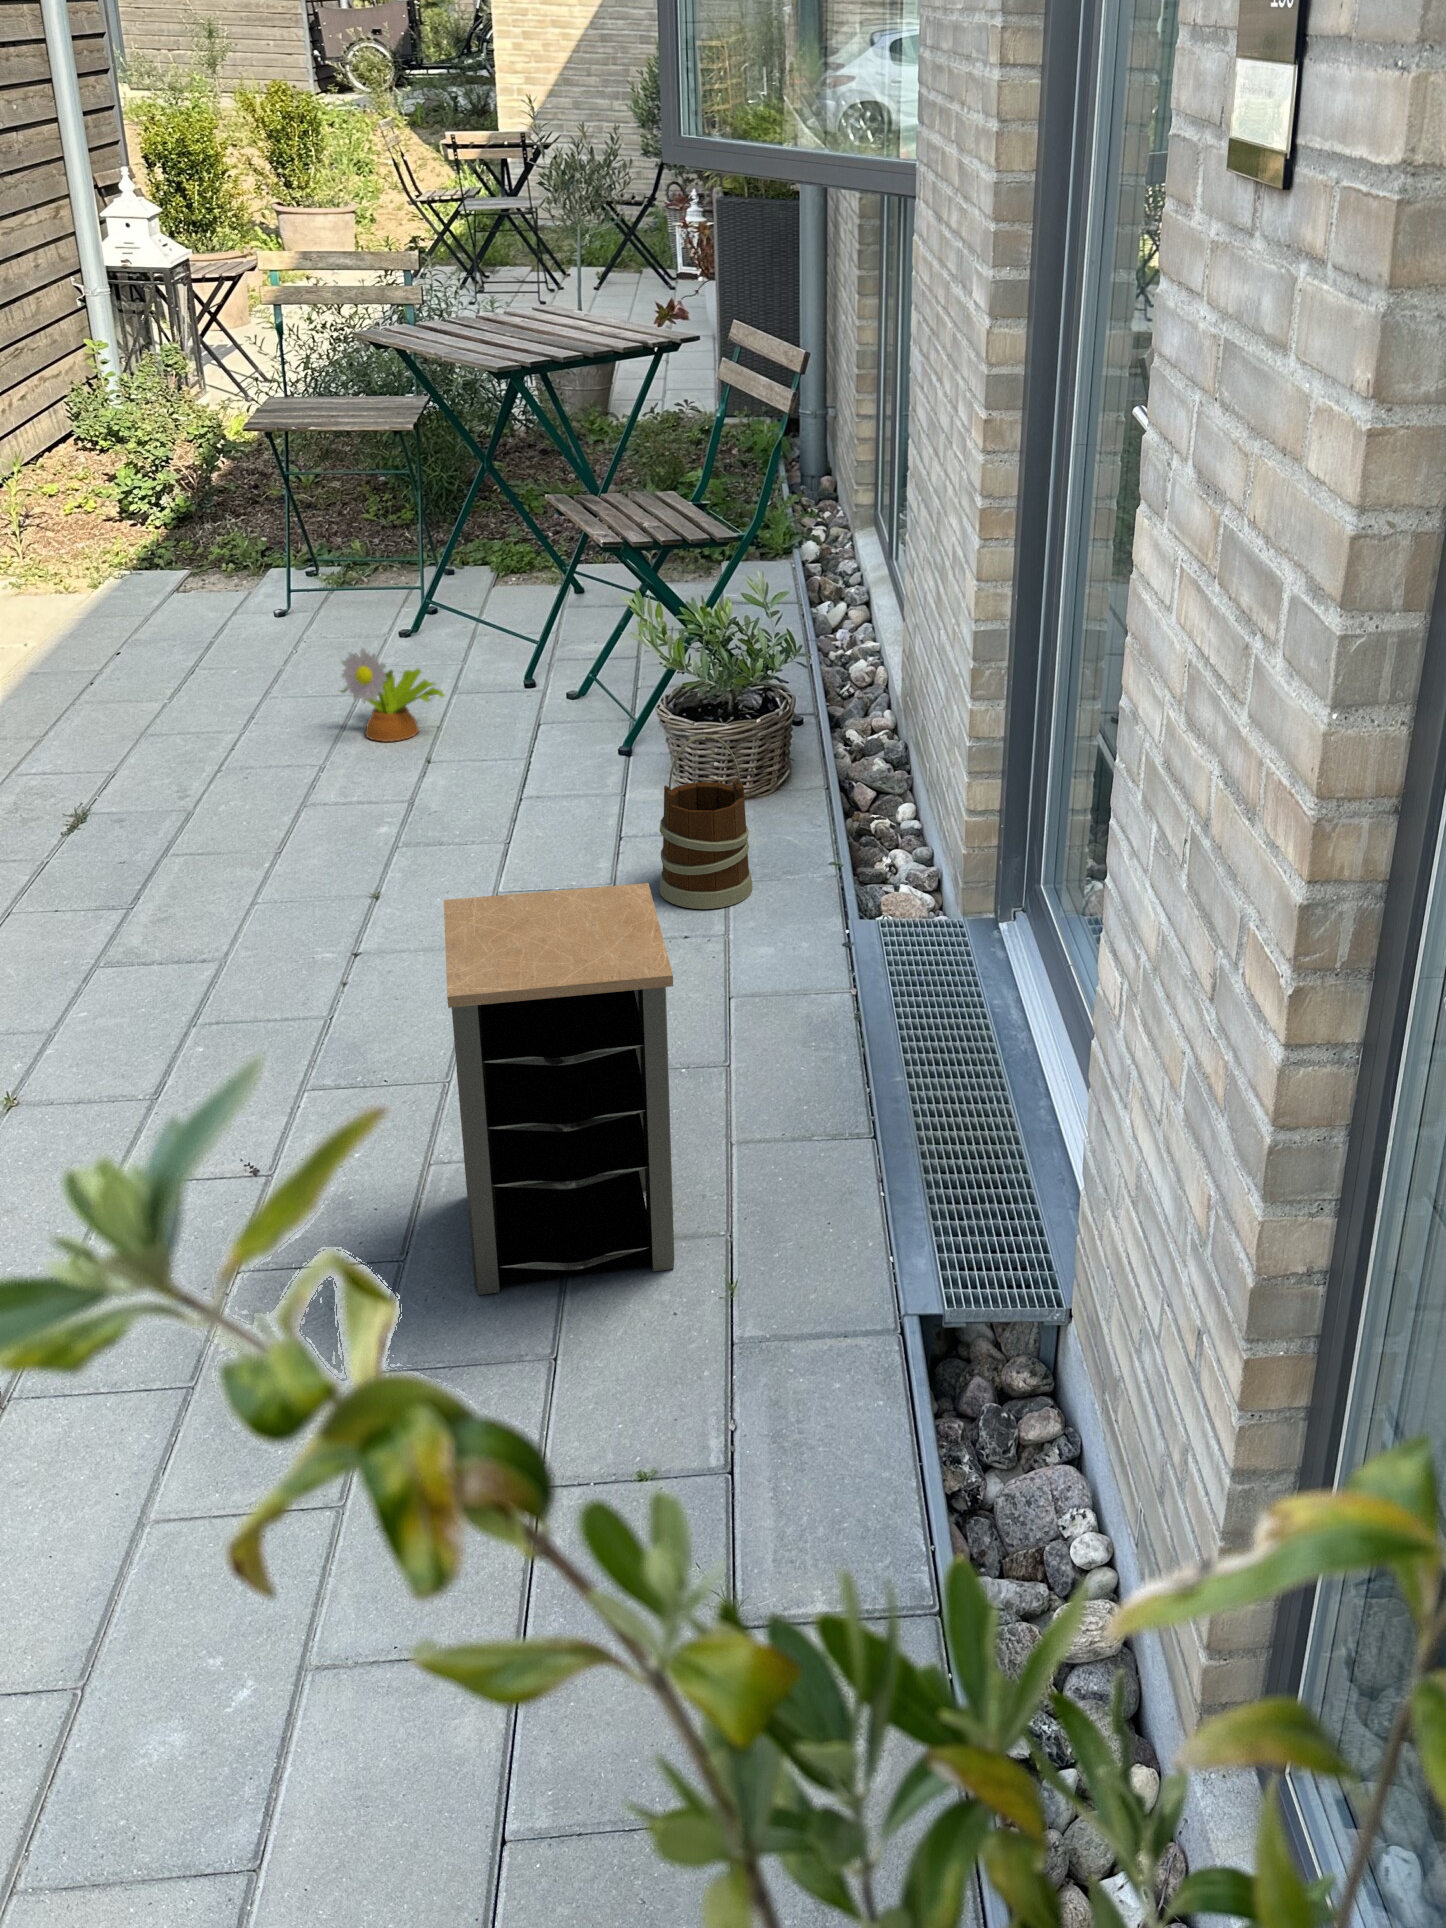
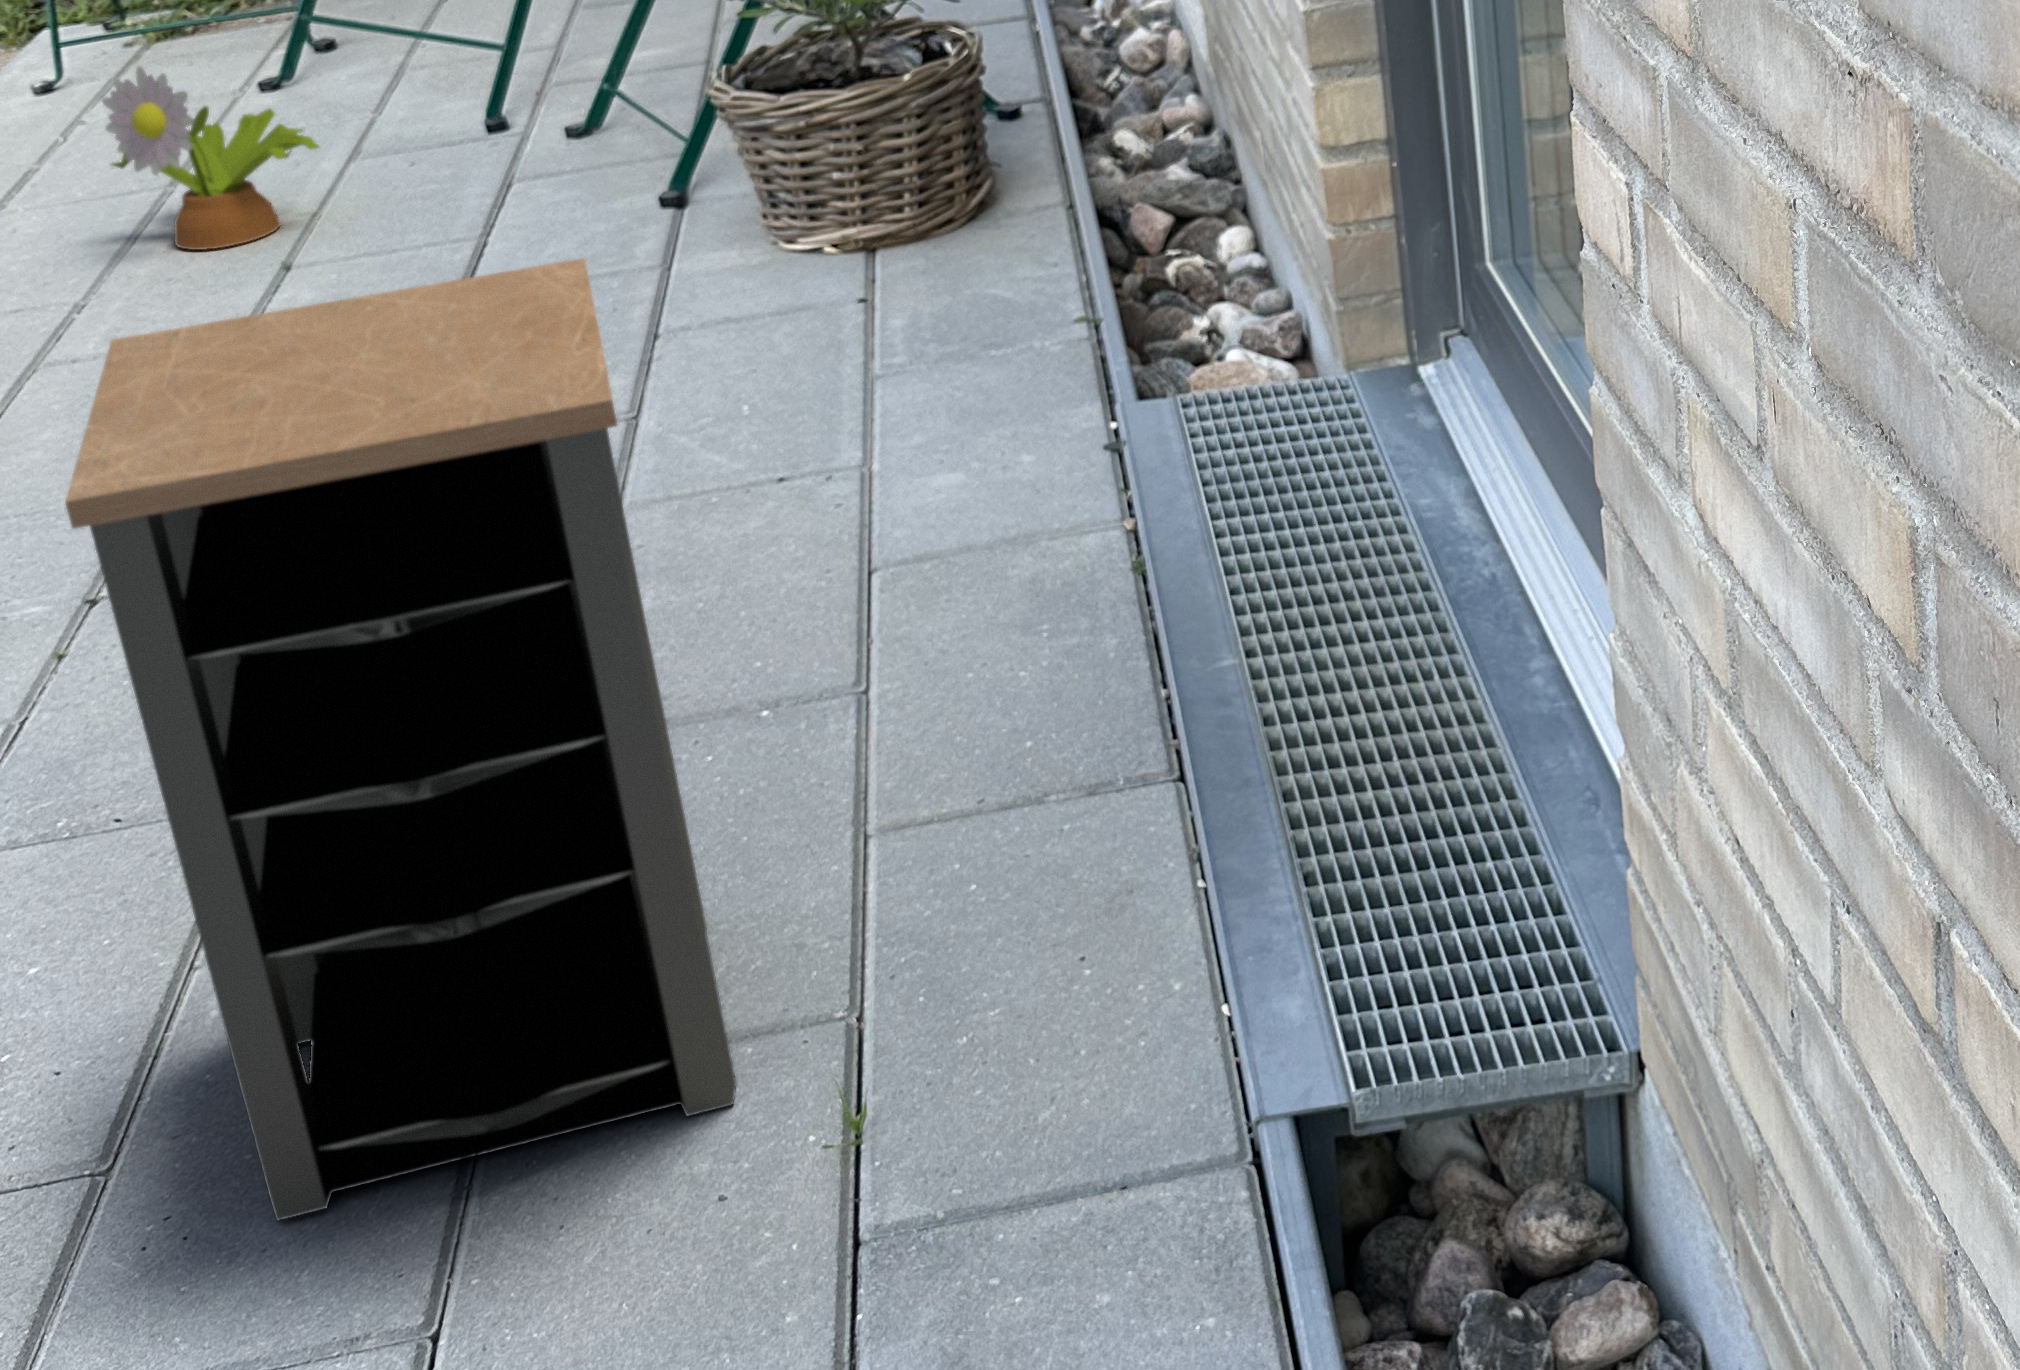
wooden bucket: present [660,735,753,909] -> none [713,79,923,435]

